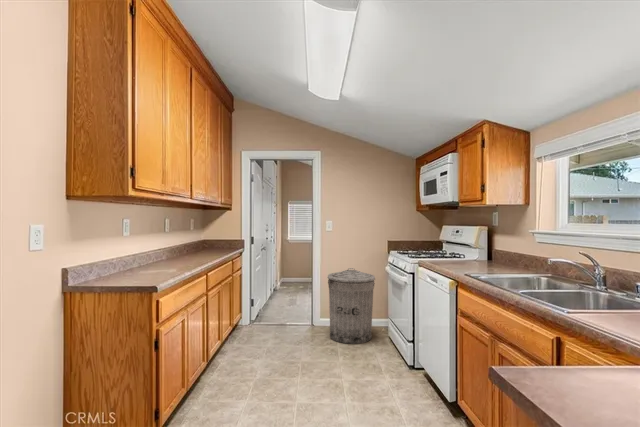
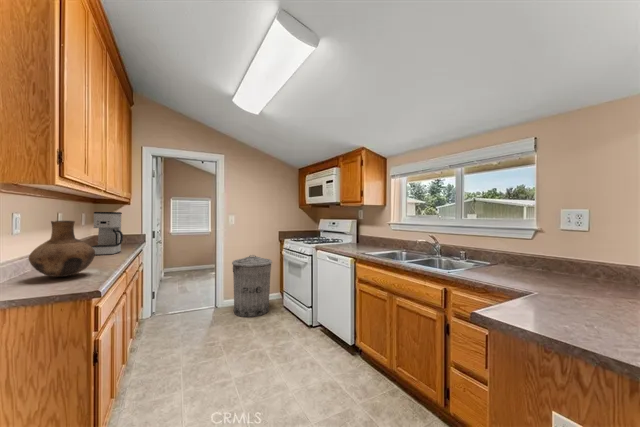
coffee maker: none [186,216,213,258] -> present [92,212,123,255]
vase: none [118,224,167,274] -> present [29,221,95,277]

